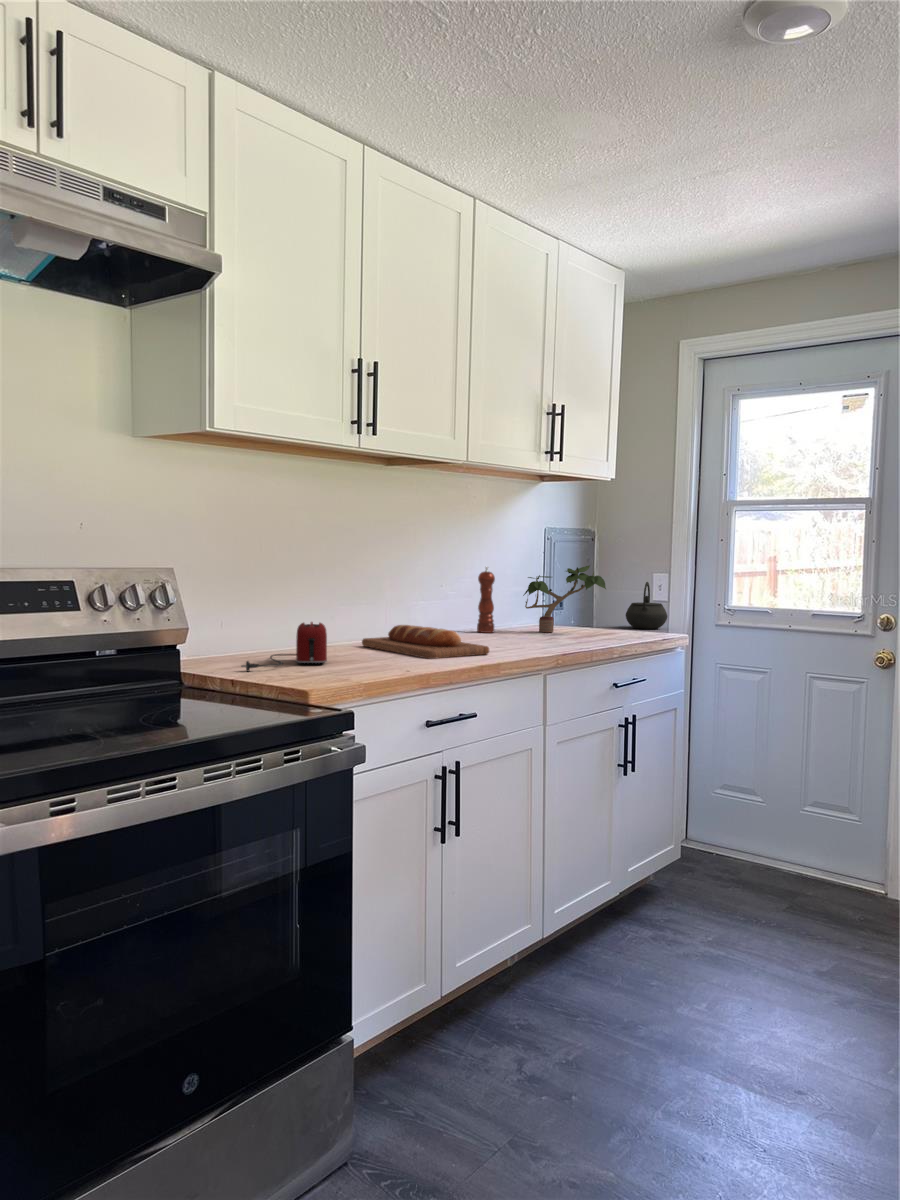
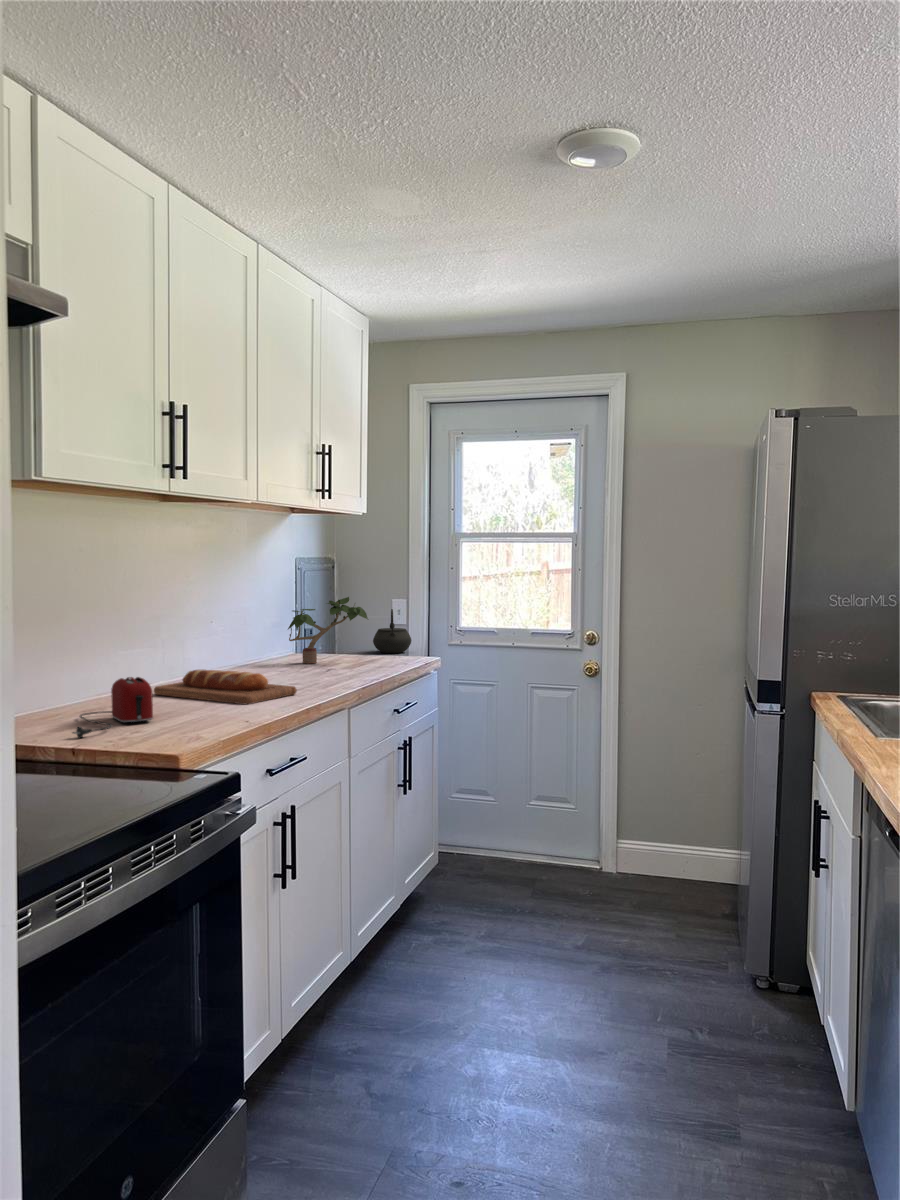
pepper mill: present [477,567,495,633] -> none [243,602,261,668]

